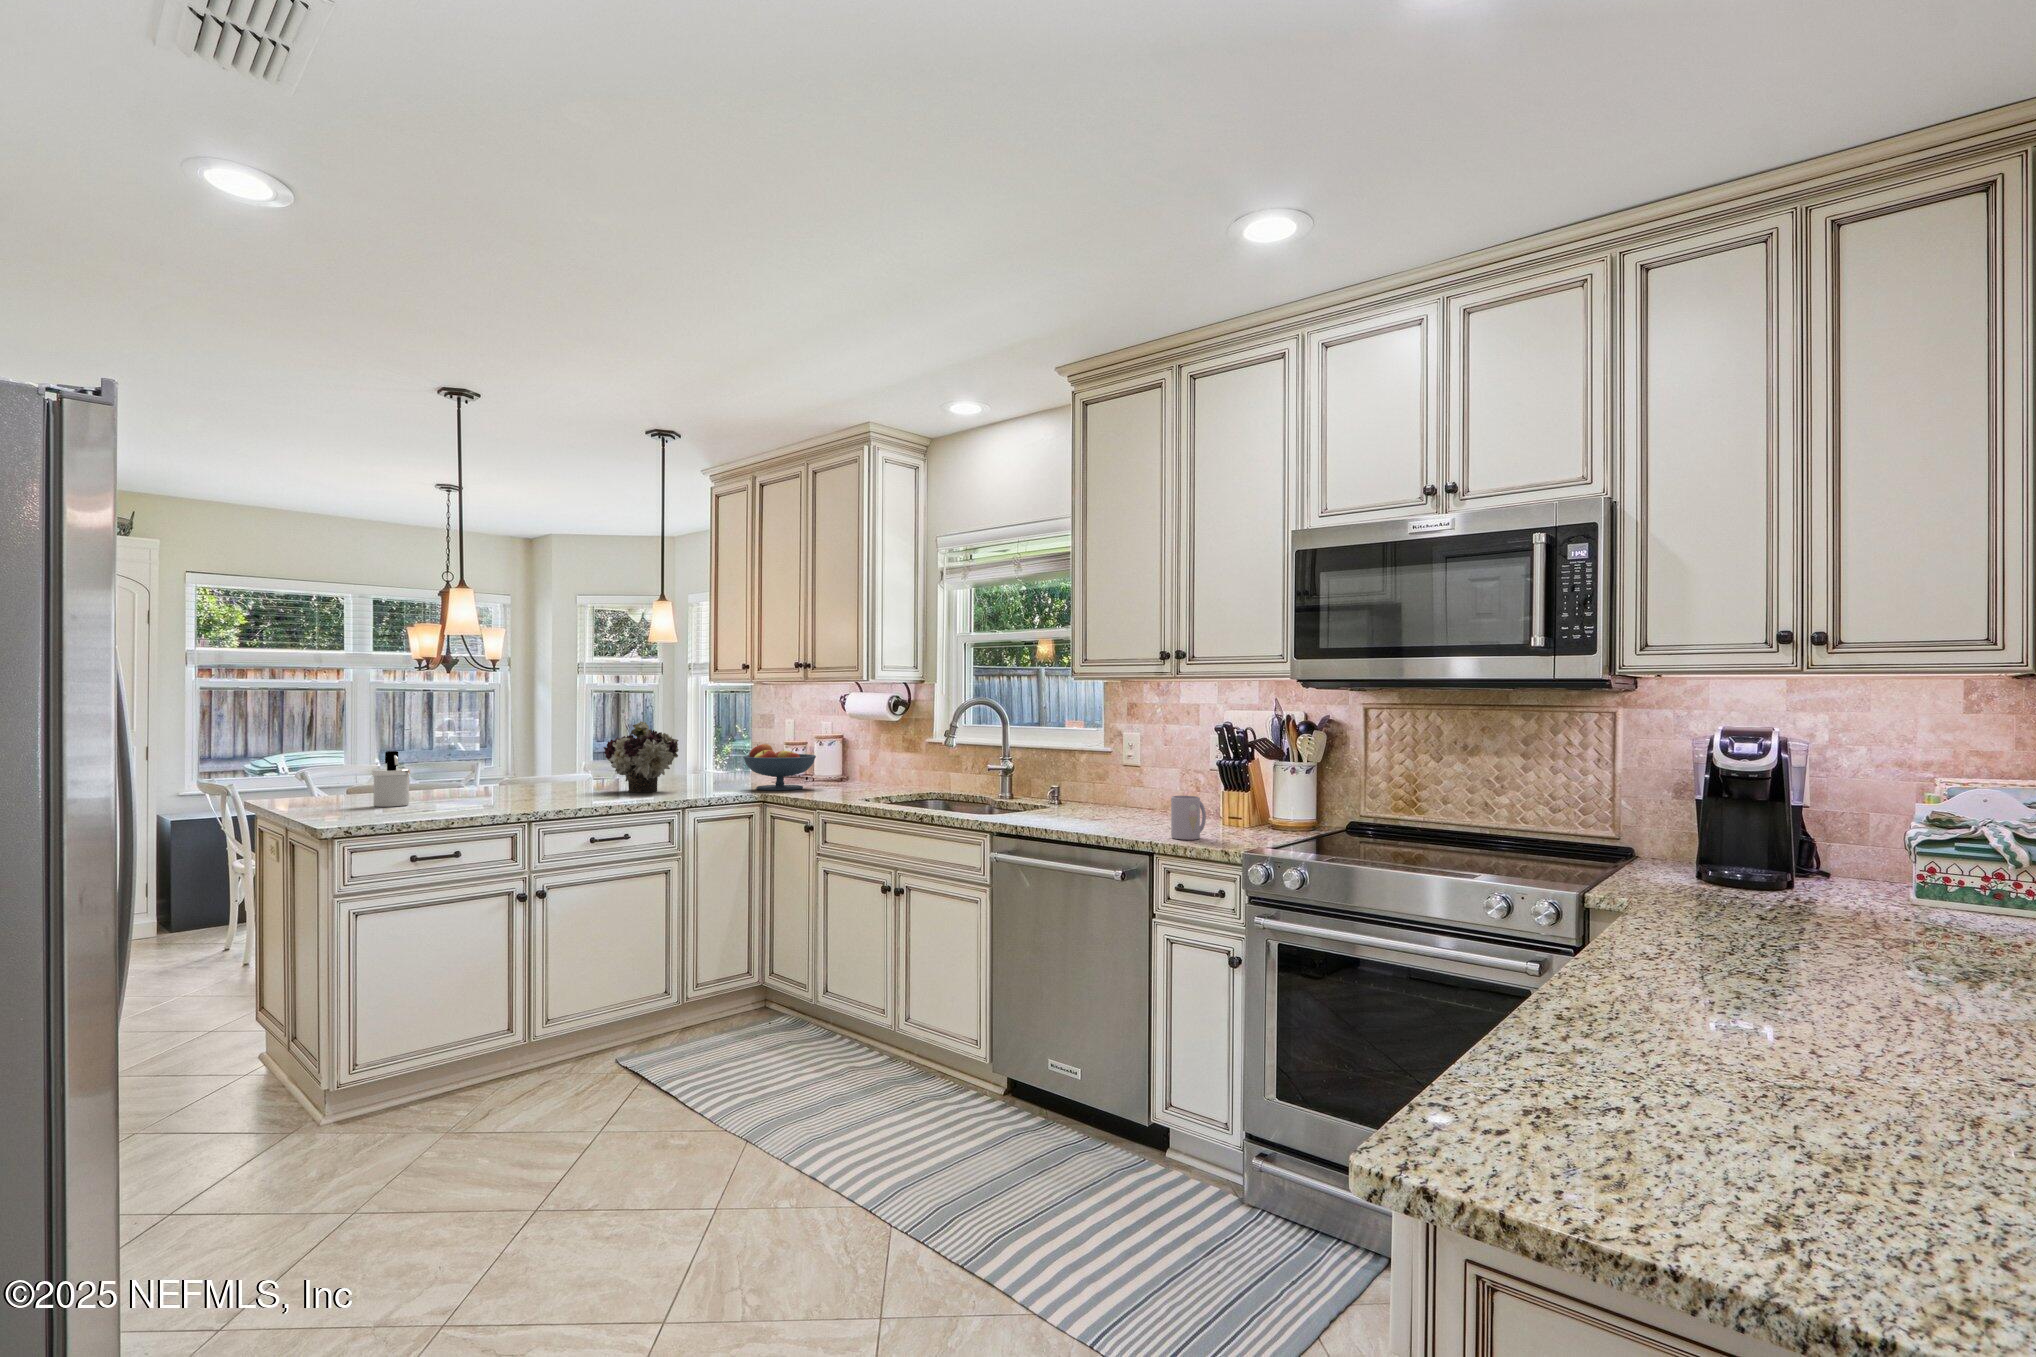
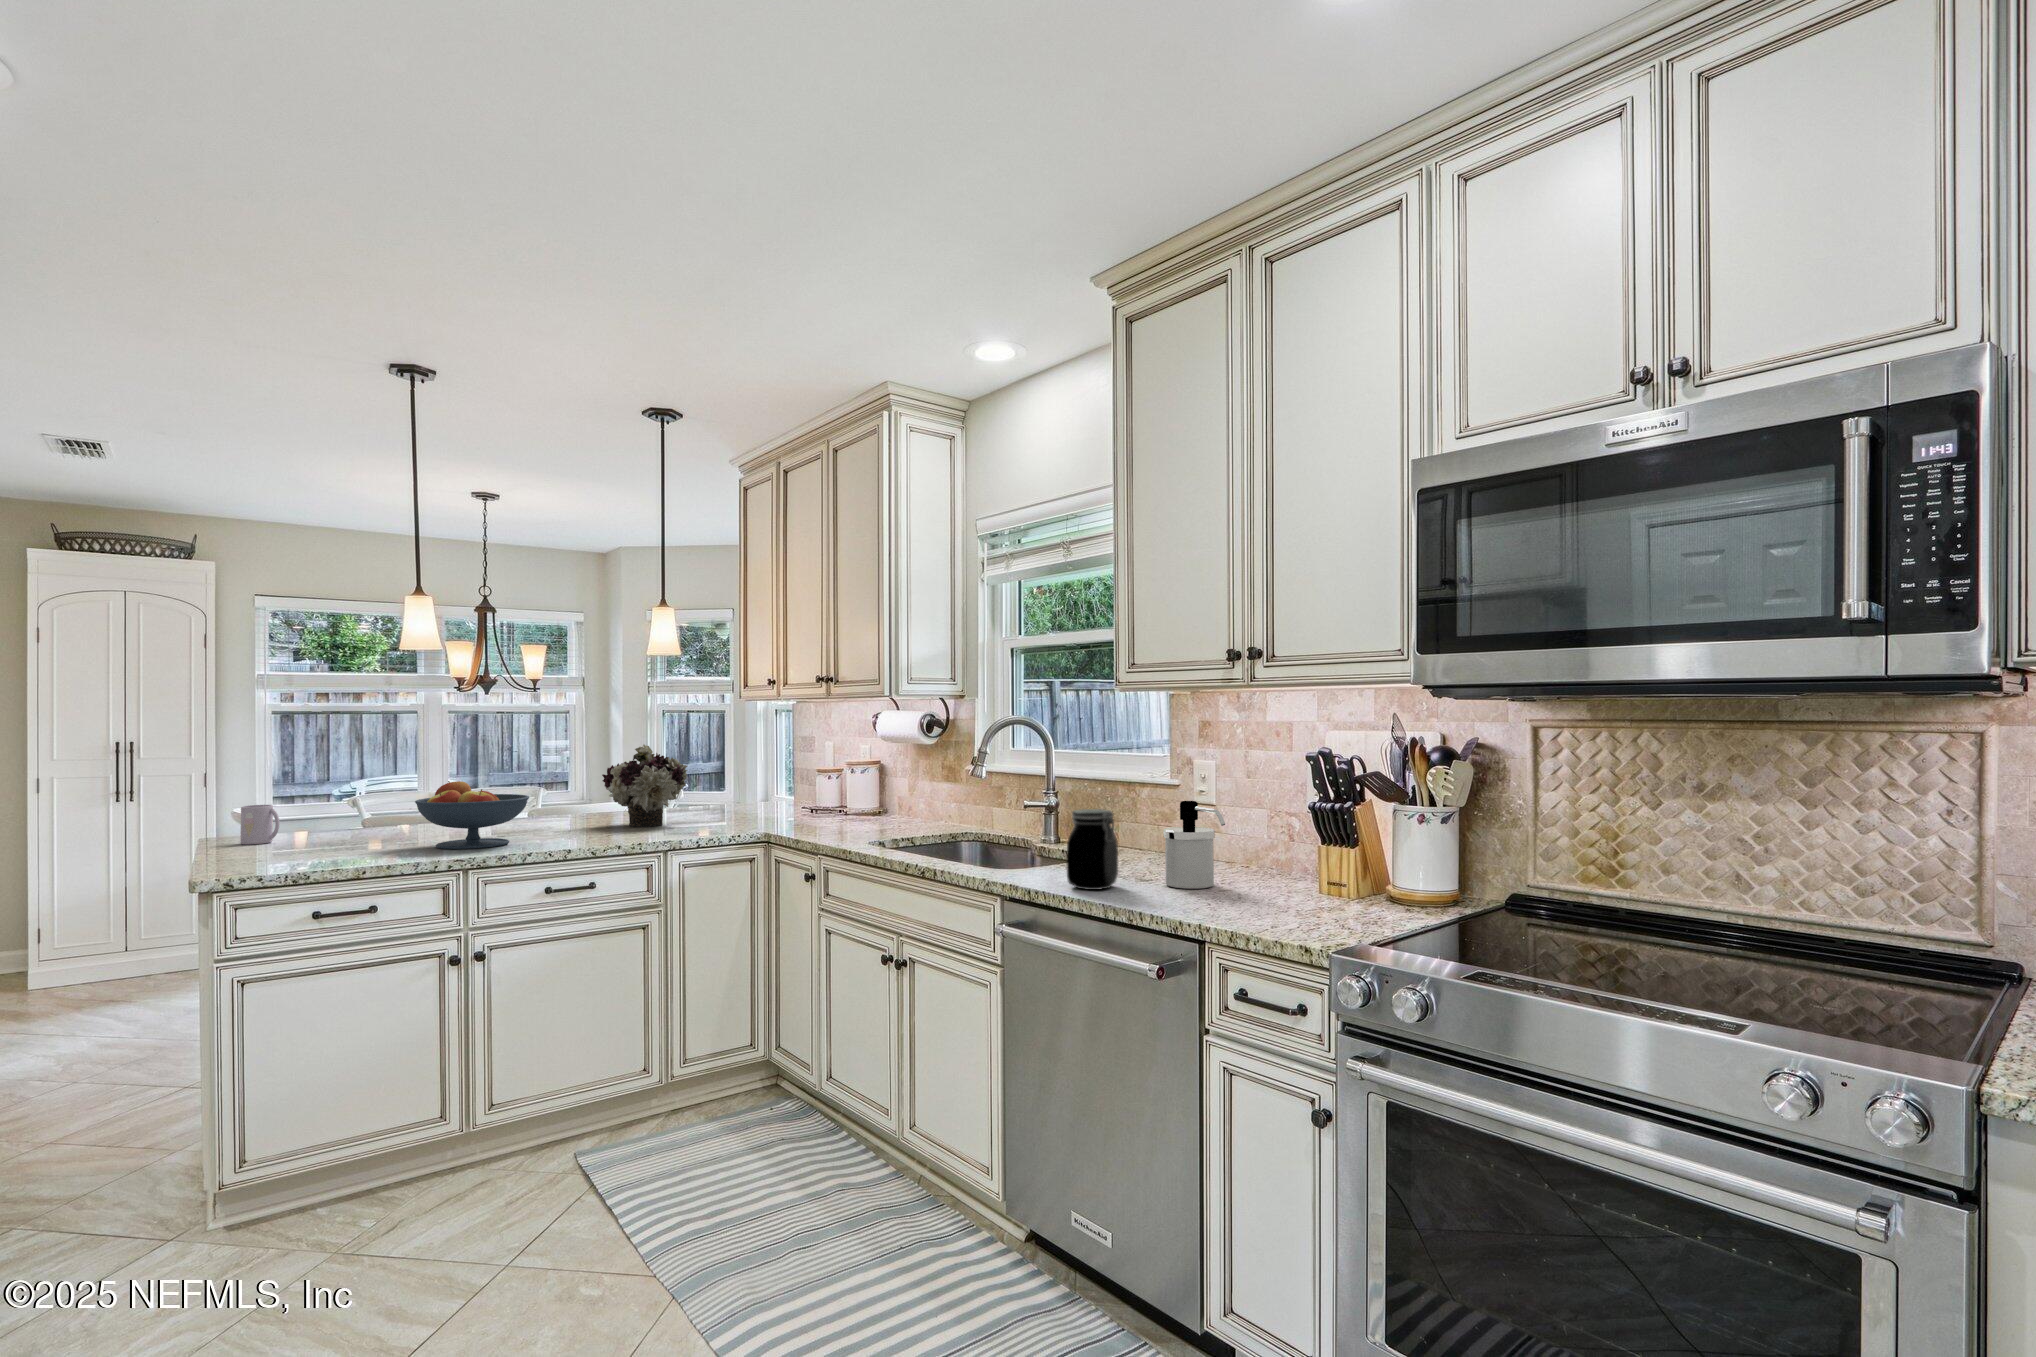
fruit bowl: present [743,744,816,790] -> present [415,781,529,849]
soap dispenser: present [372,751,410,807] -> present [1163,801,1225,889]
jar: none [1043,768,1079,826] -> present [1066,809,1118,890]
mug: present [1171,796,1206,840] -> present [240,805,280,845]

